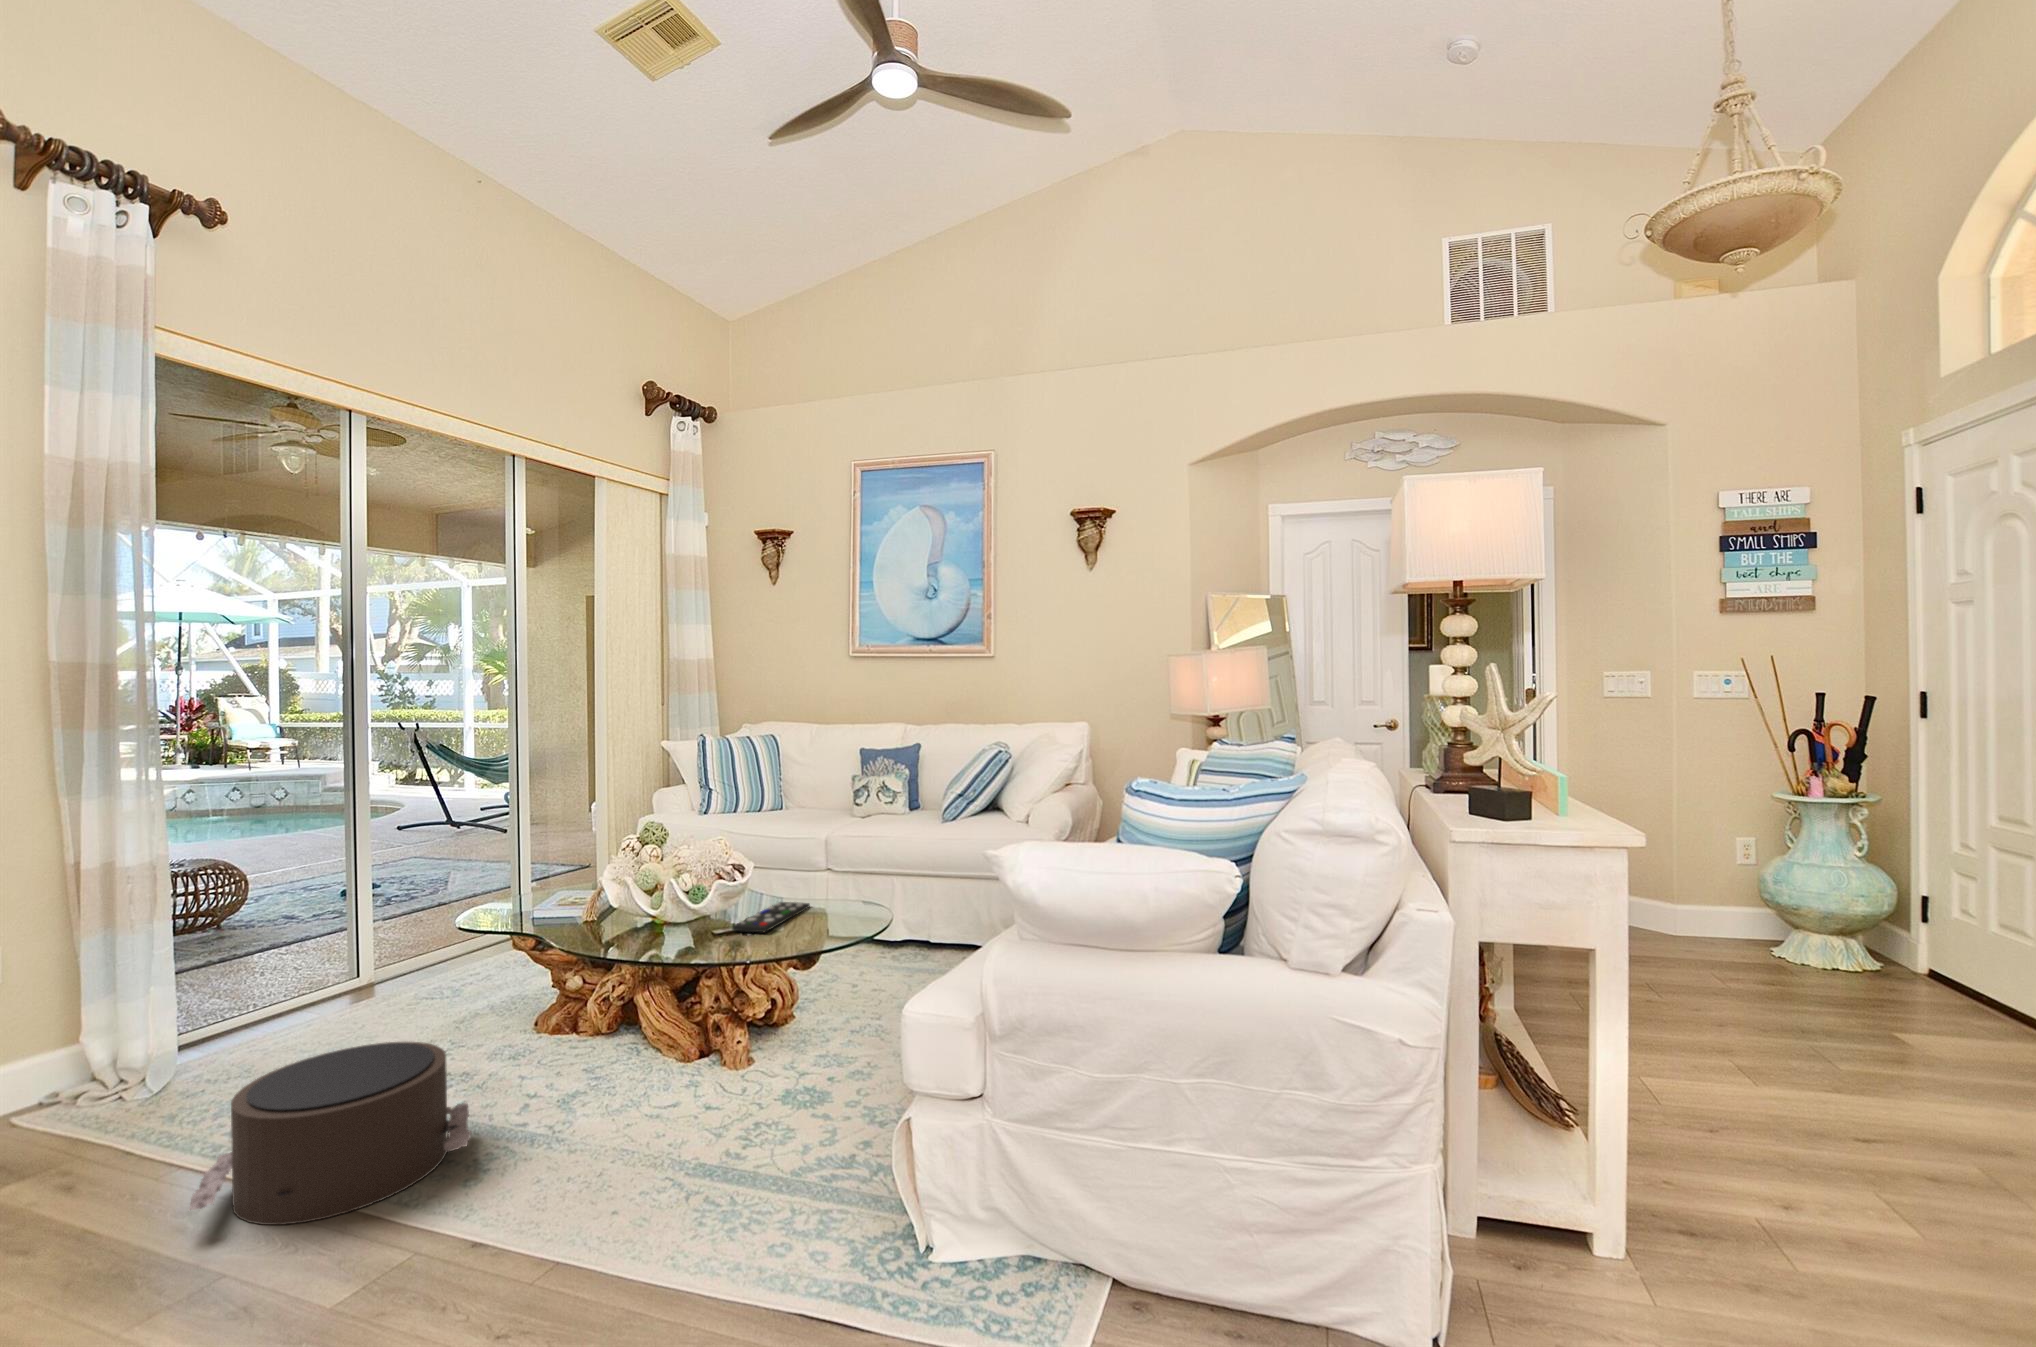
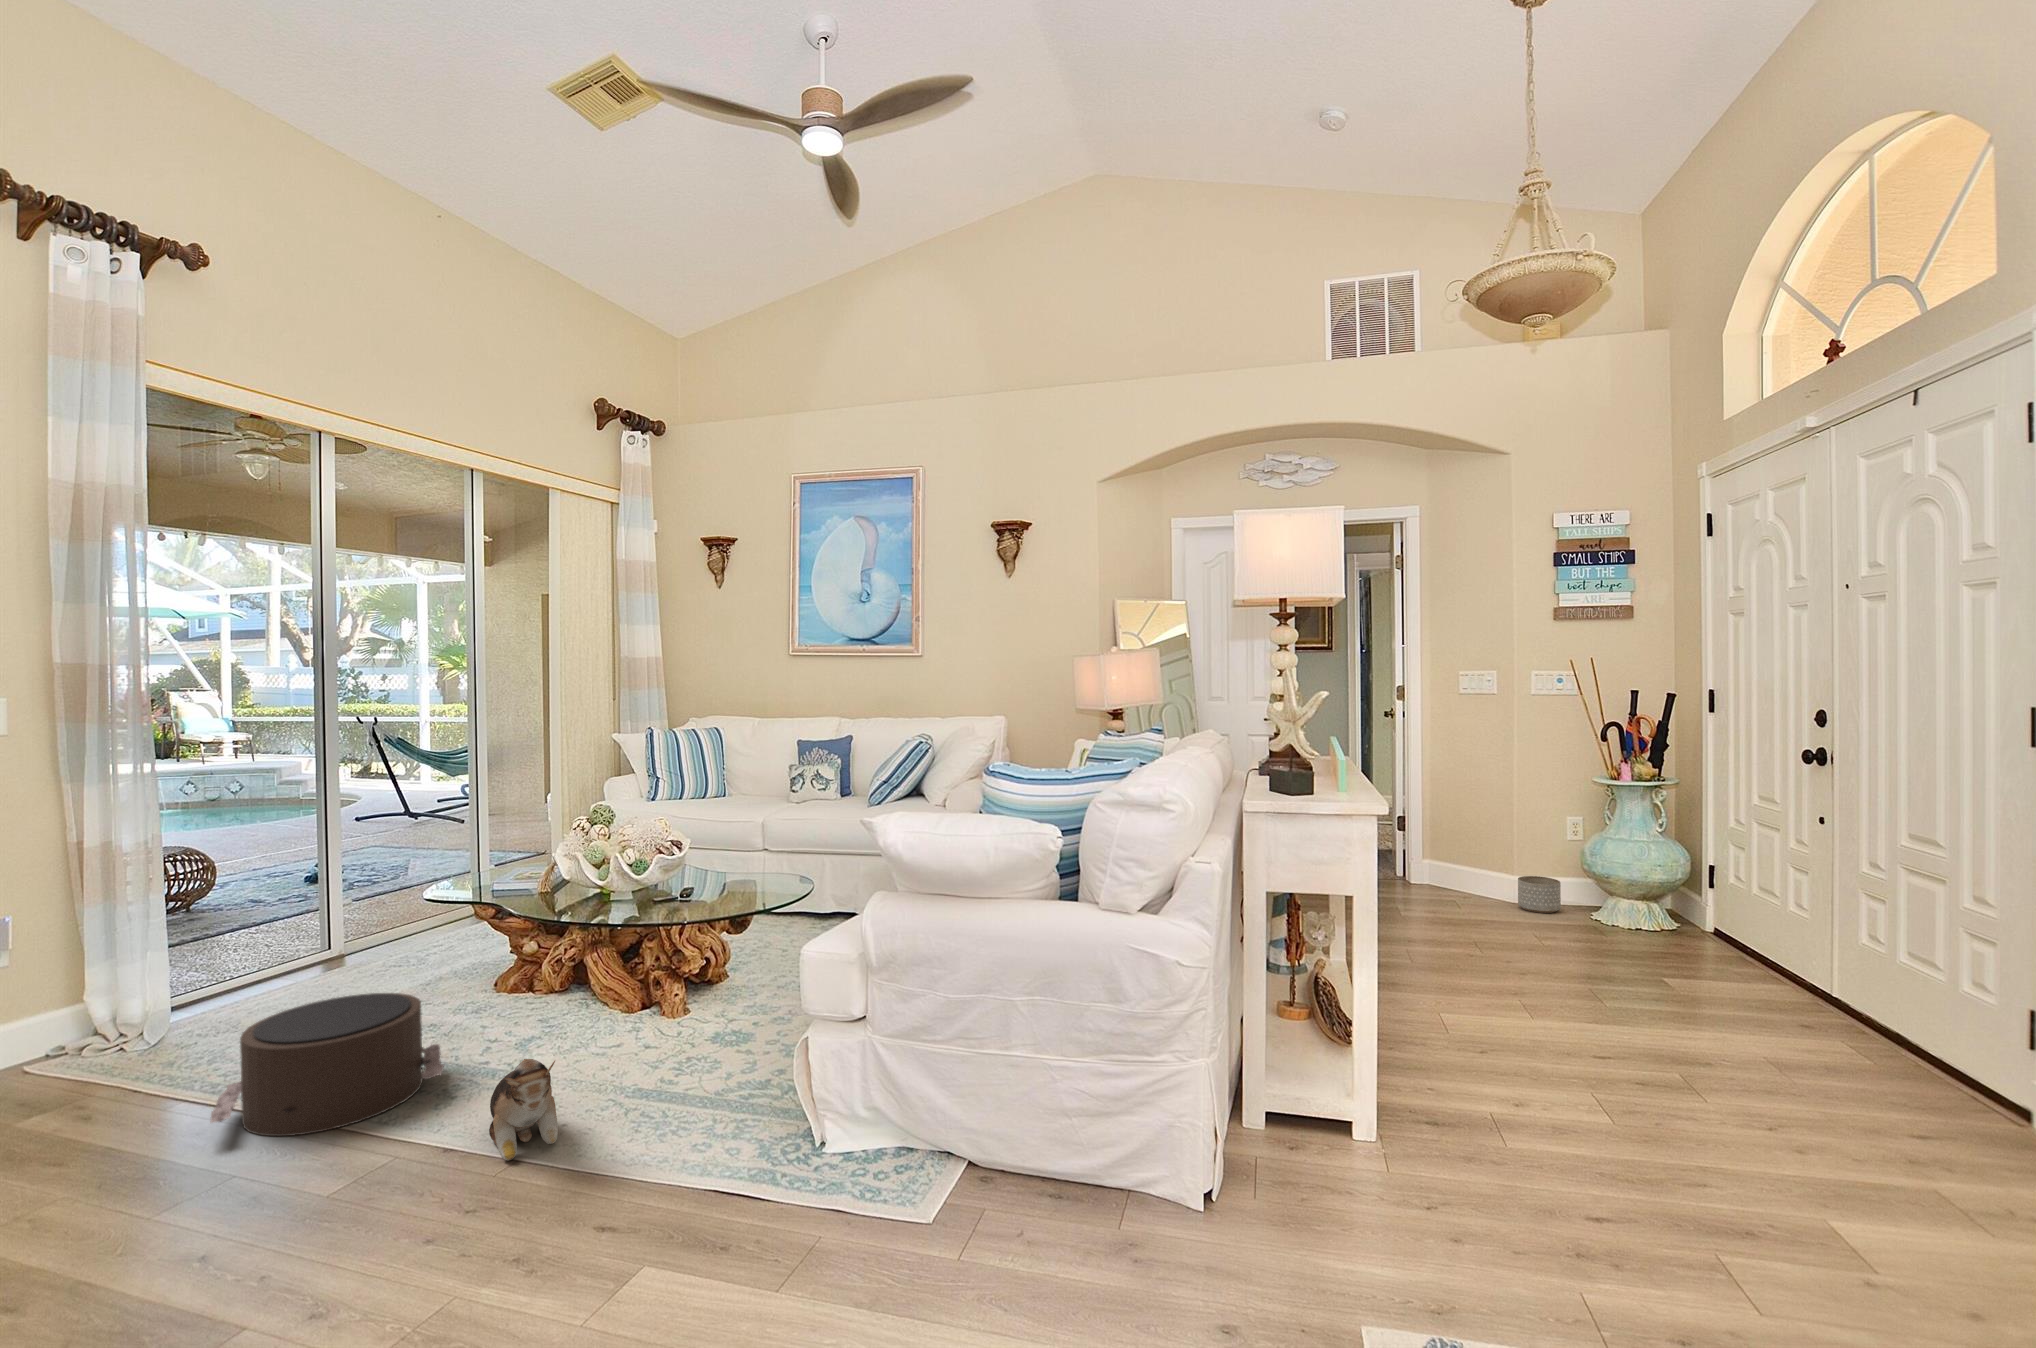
planter: none [1675,901,1728,944] -> present [1518,876,1561,913]
remote control: present [733,902,810,932] -> none [670,877,740,902]
plush toy: none [519,1141,602,1269] -> present [489,1059,558,1161]

